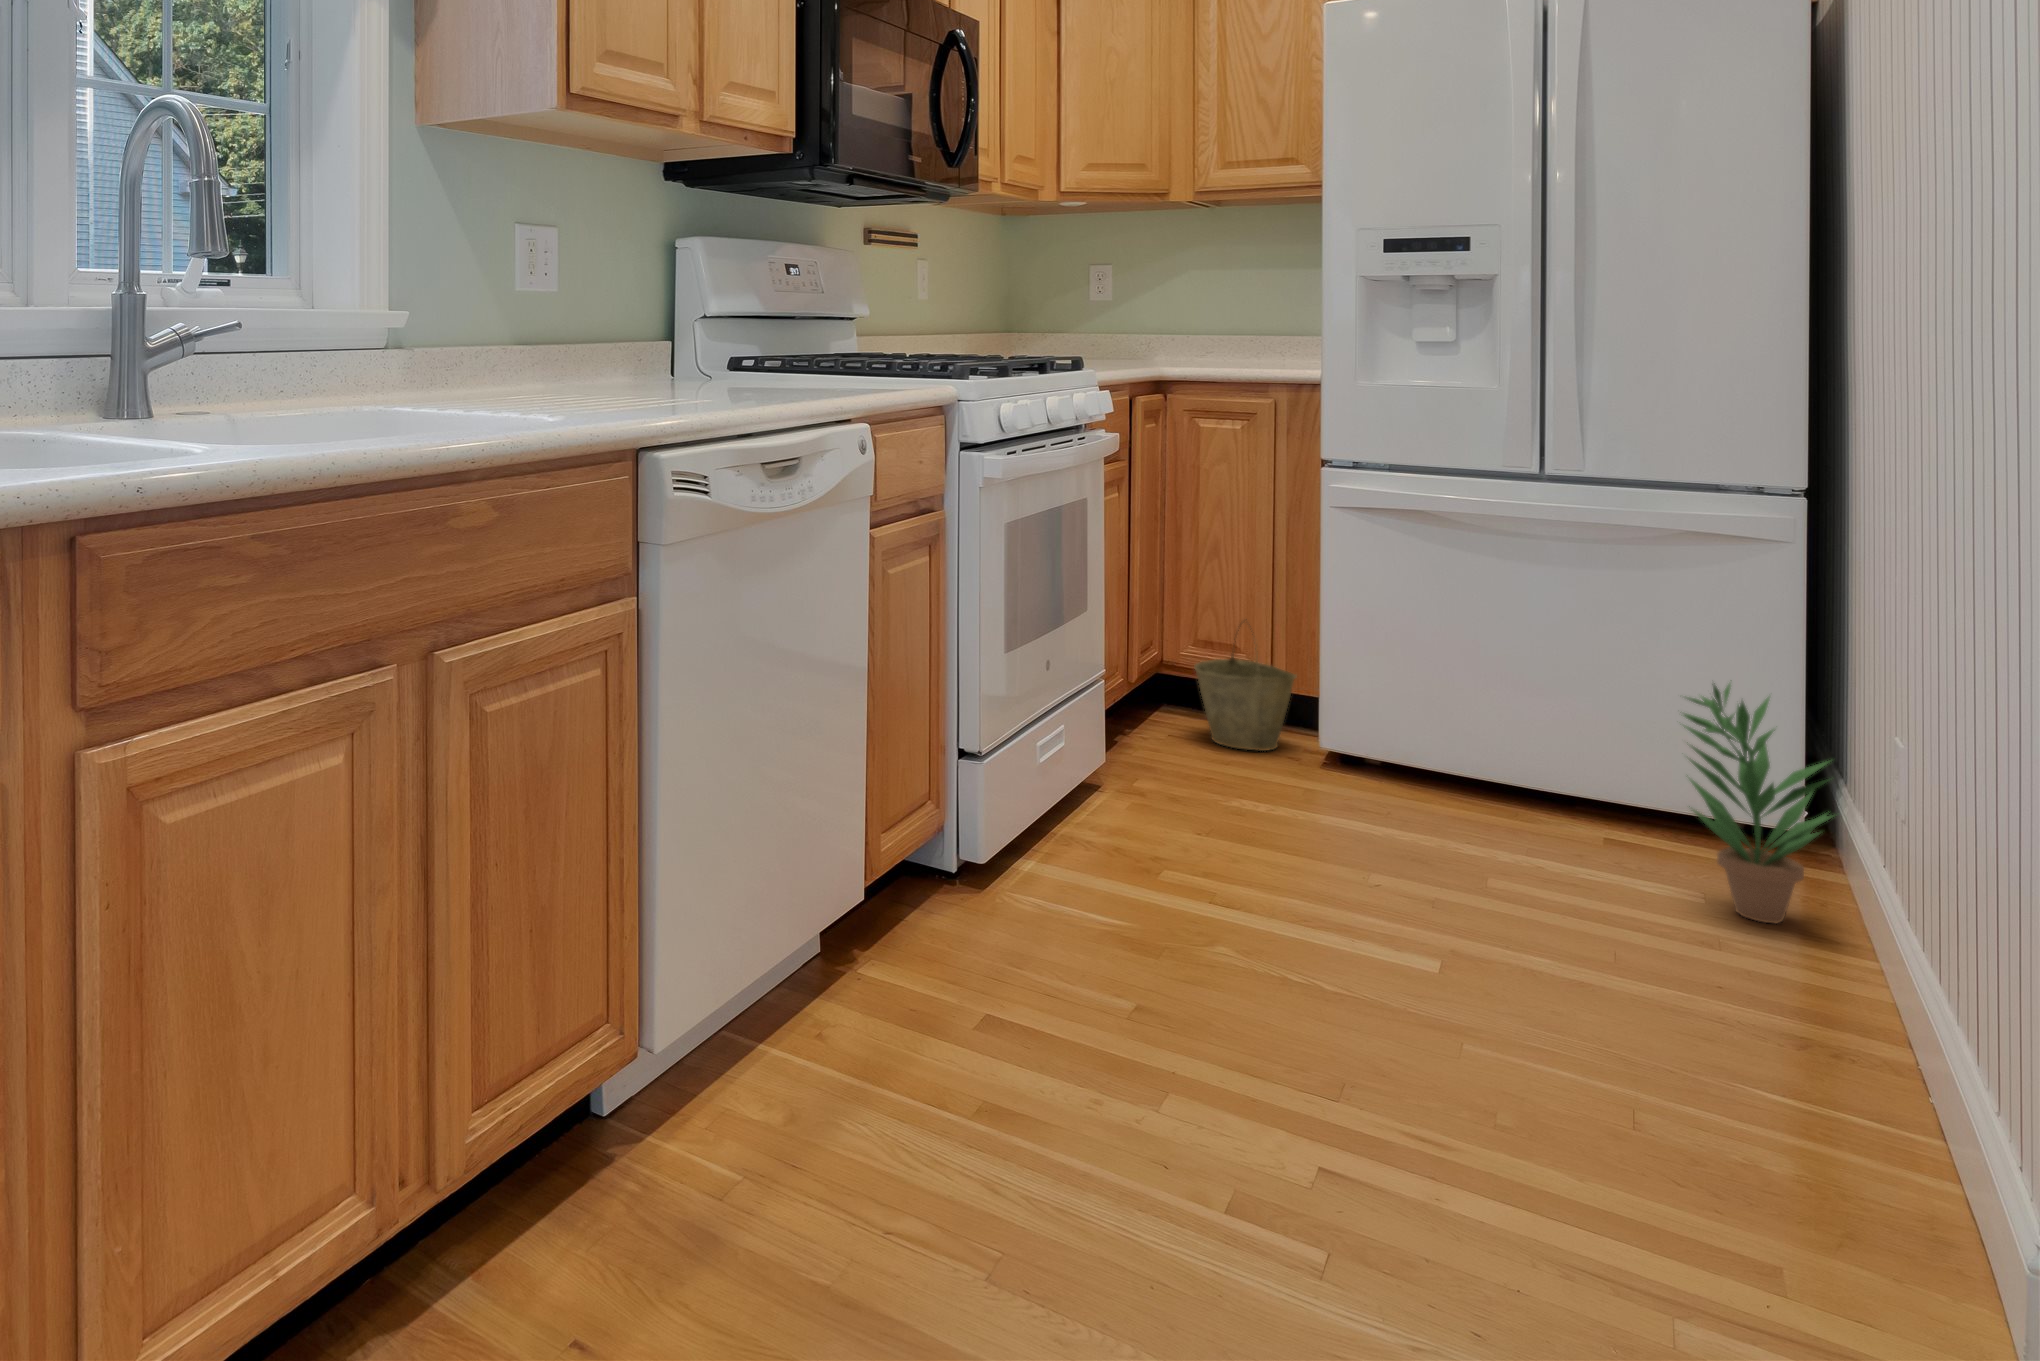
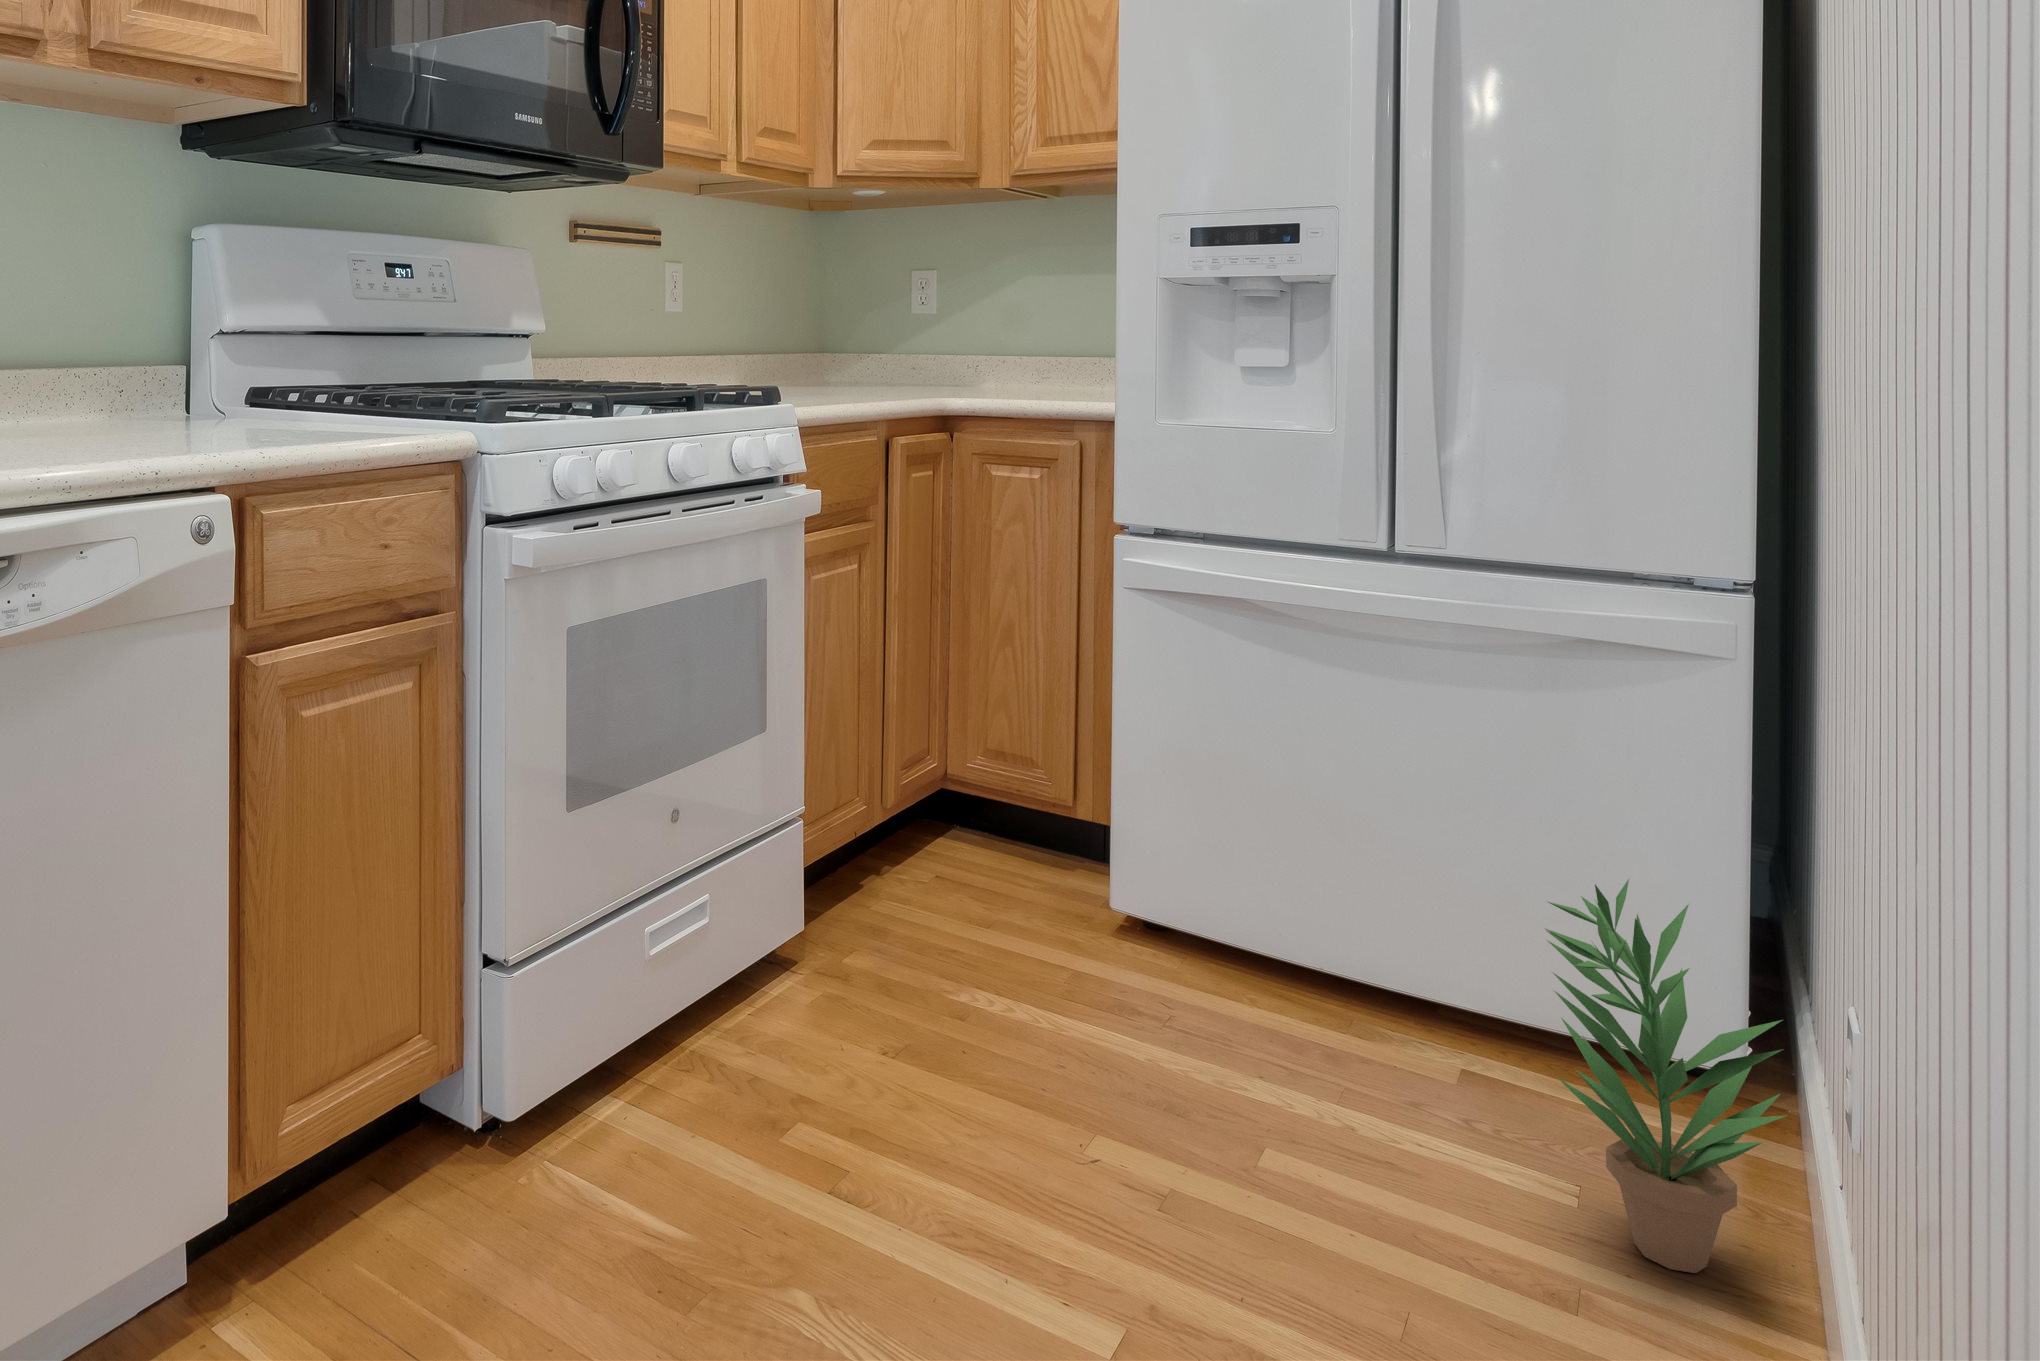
bucket: present [1194,619,1296,751] -> none [963,729,1094,908]

